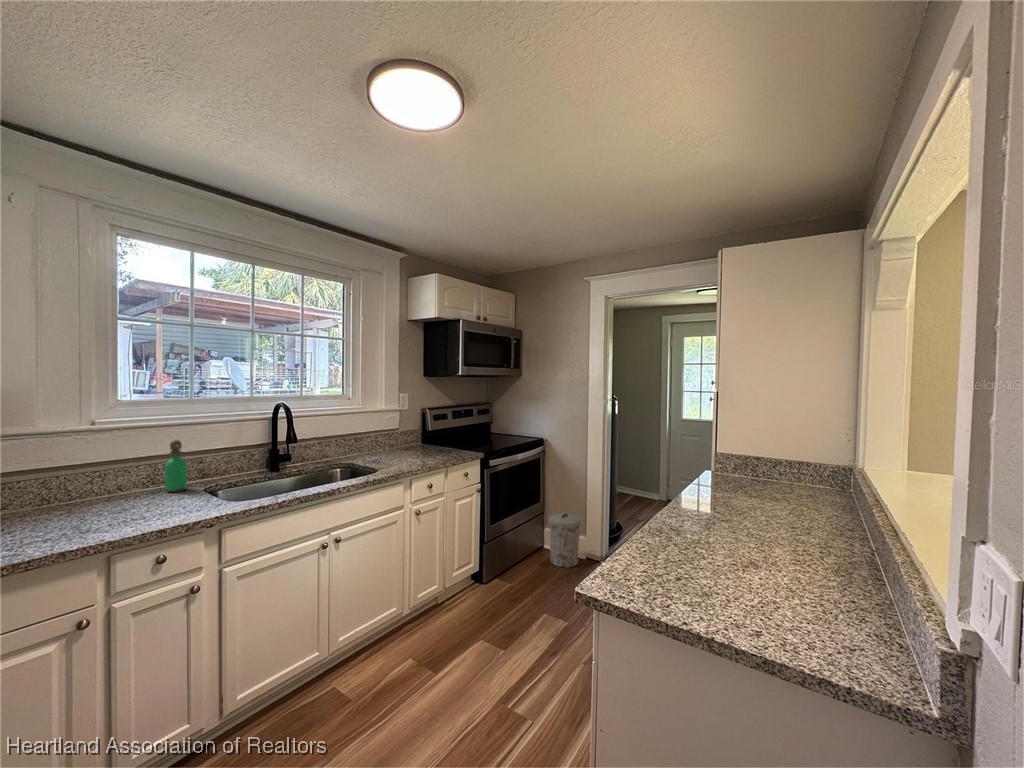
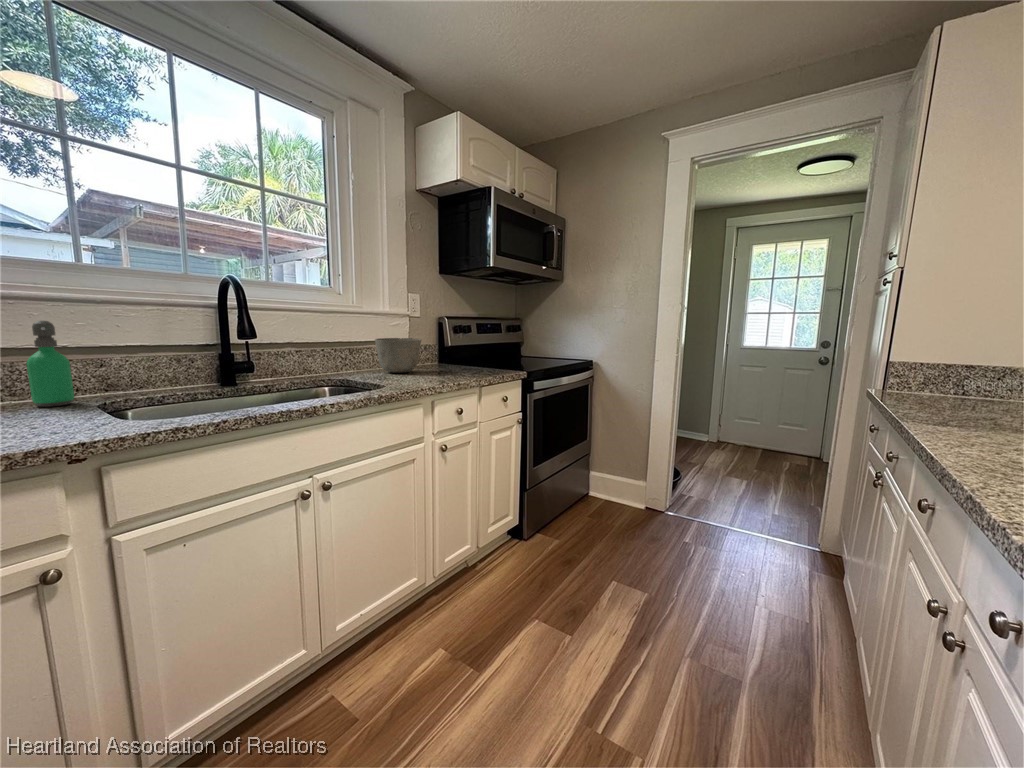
ceramic bowl: none [374,430,407,457] -> present [375,338,421,373]
trash can: present [549,513,581,568] -> none [601,454,643,520]

